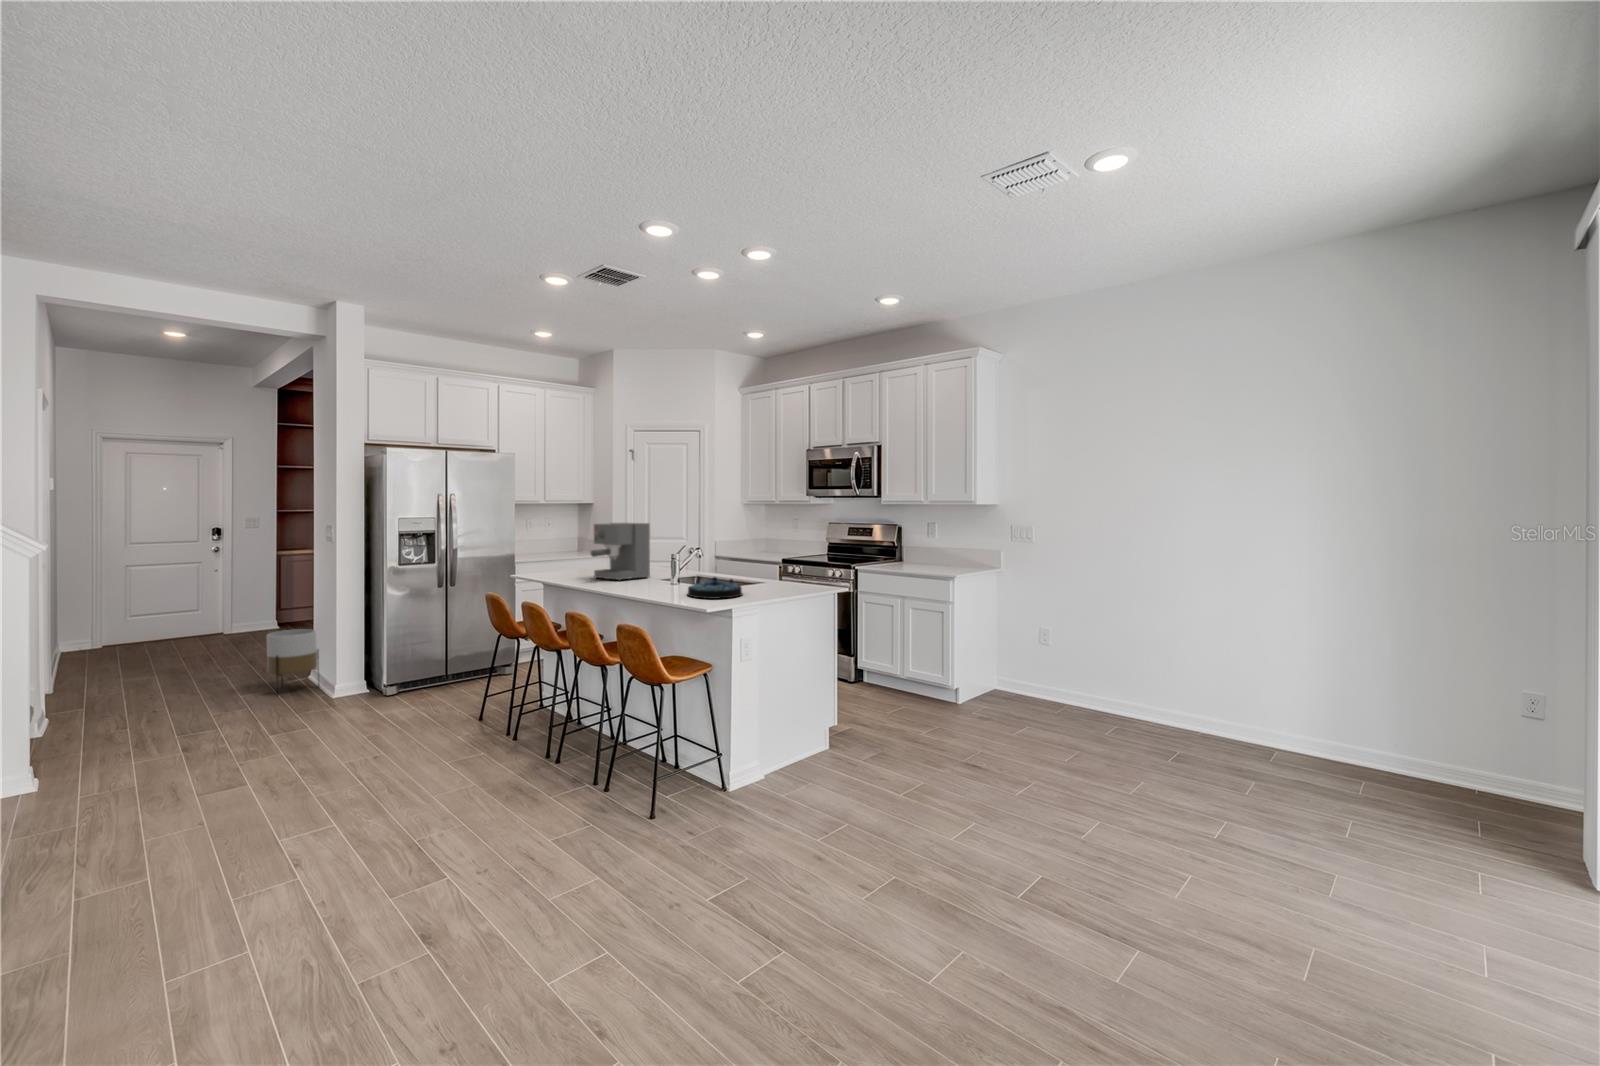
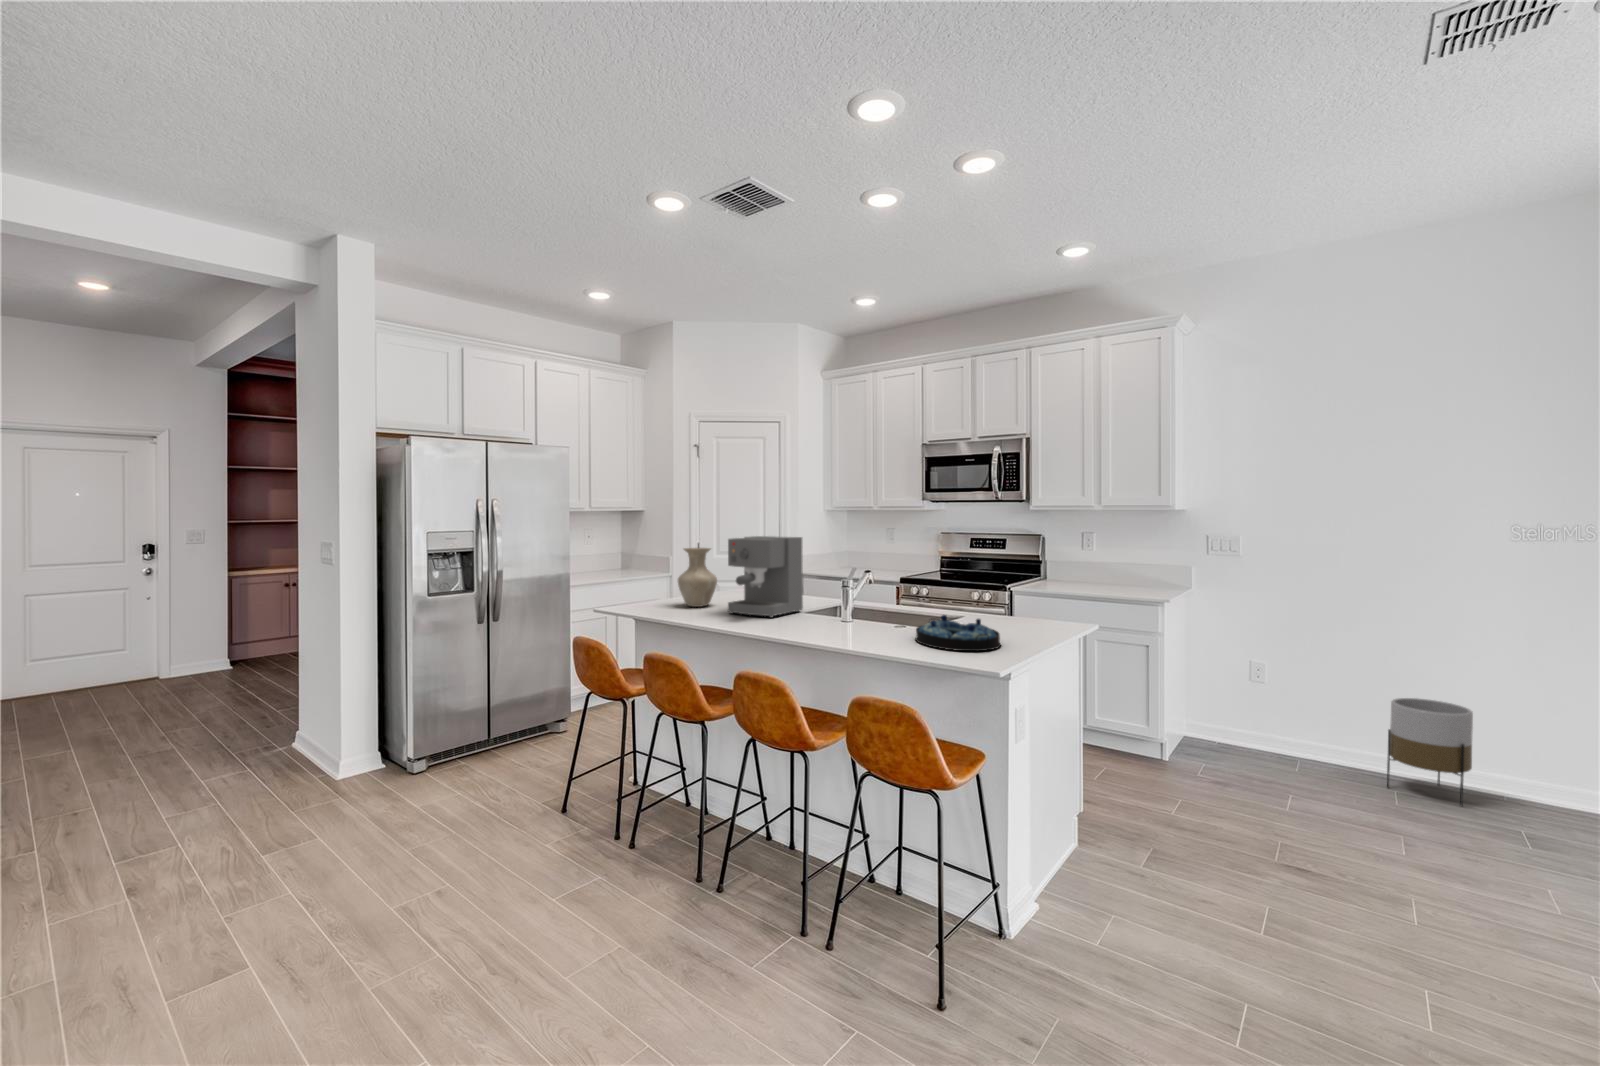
vase: none [567,531,597,574] -> present [678,548,717,607]
planter: present [267,629,319,695] -> present [1387,698,1473,806]

